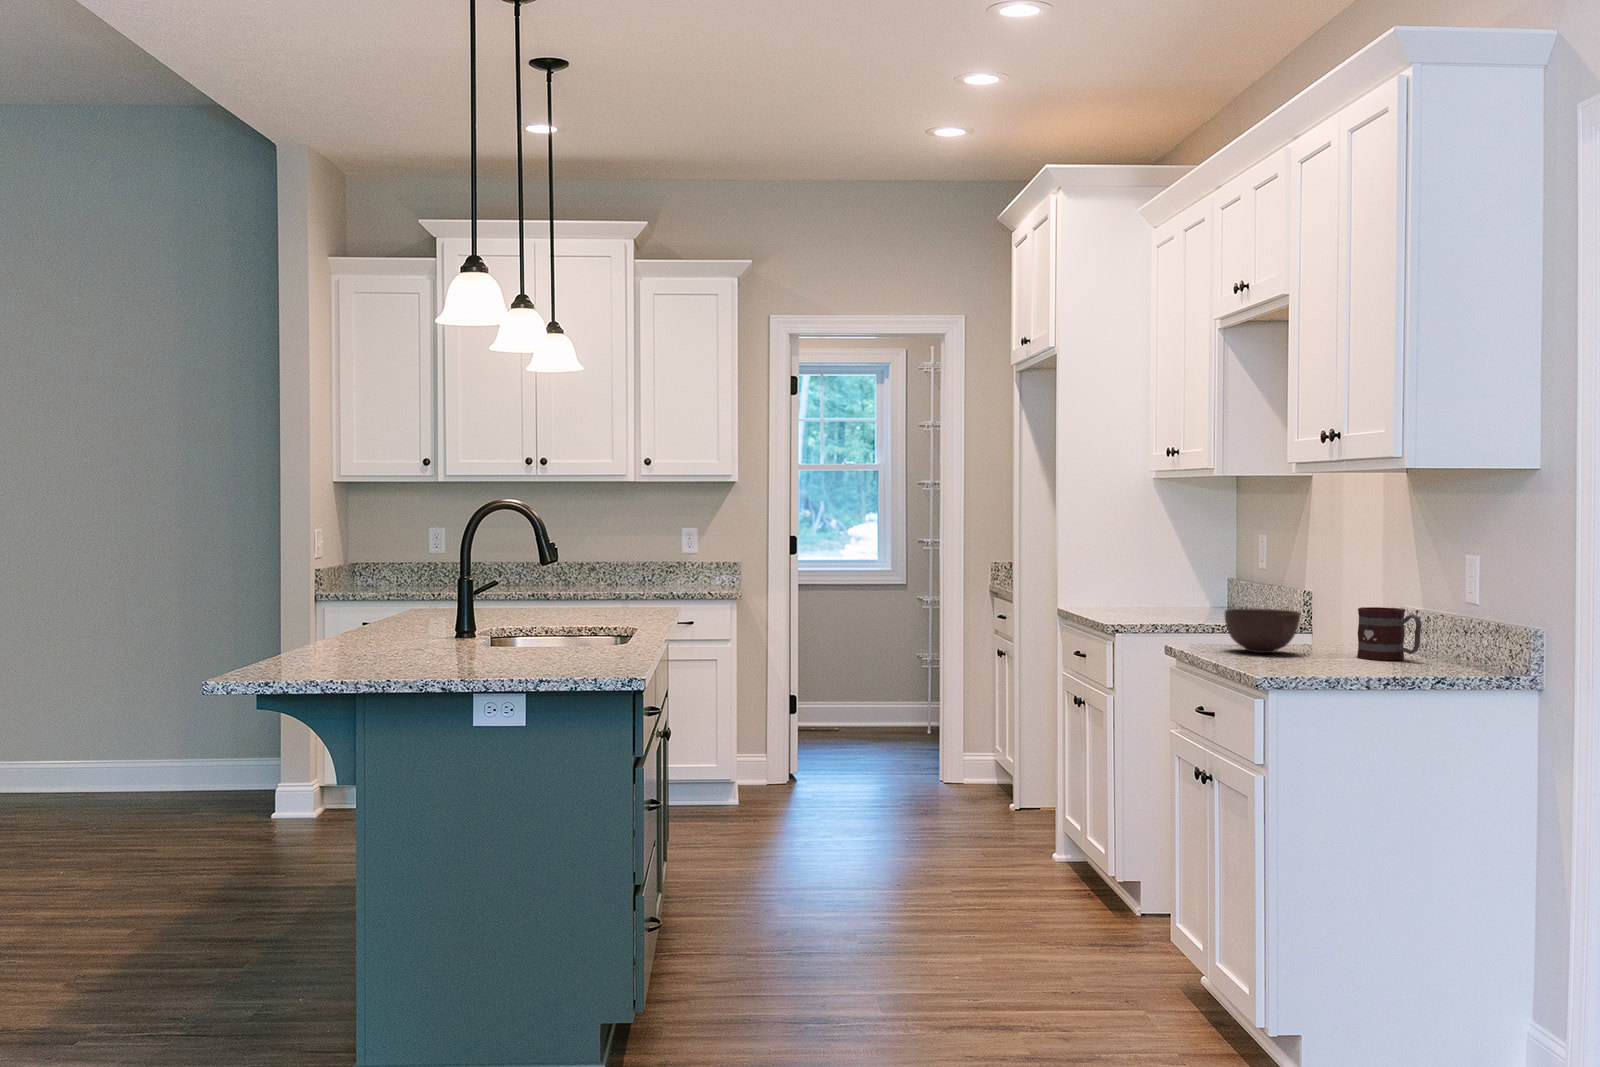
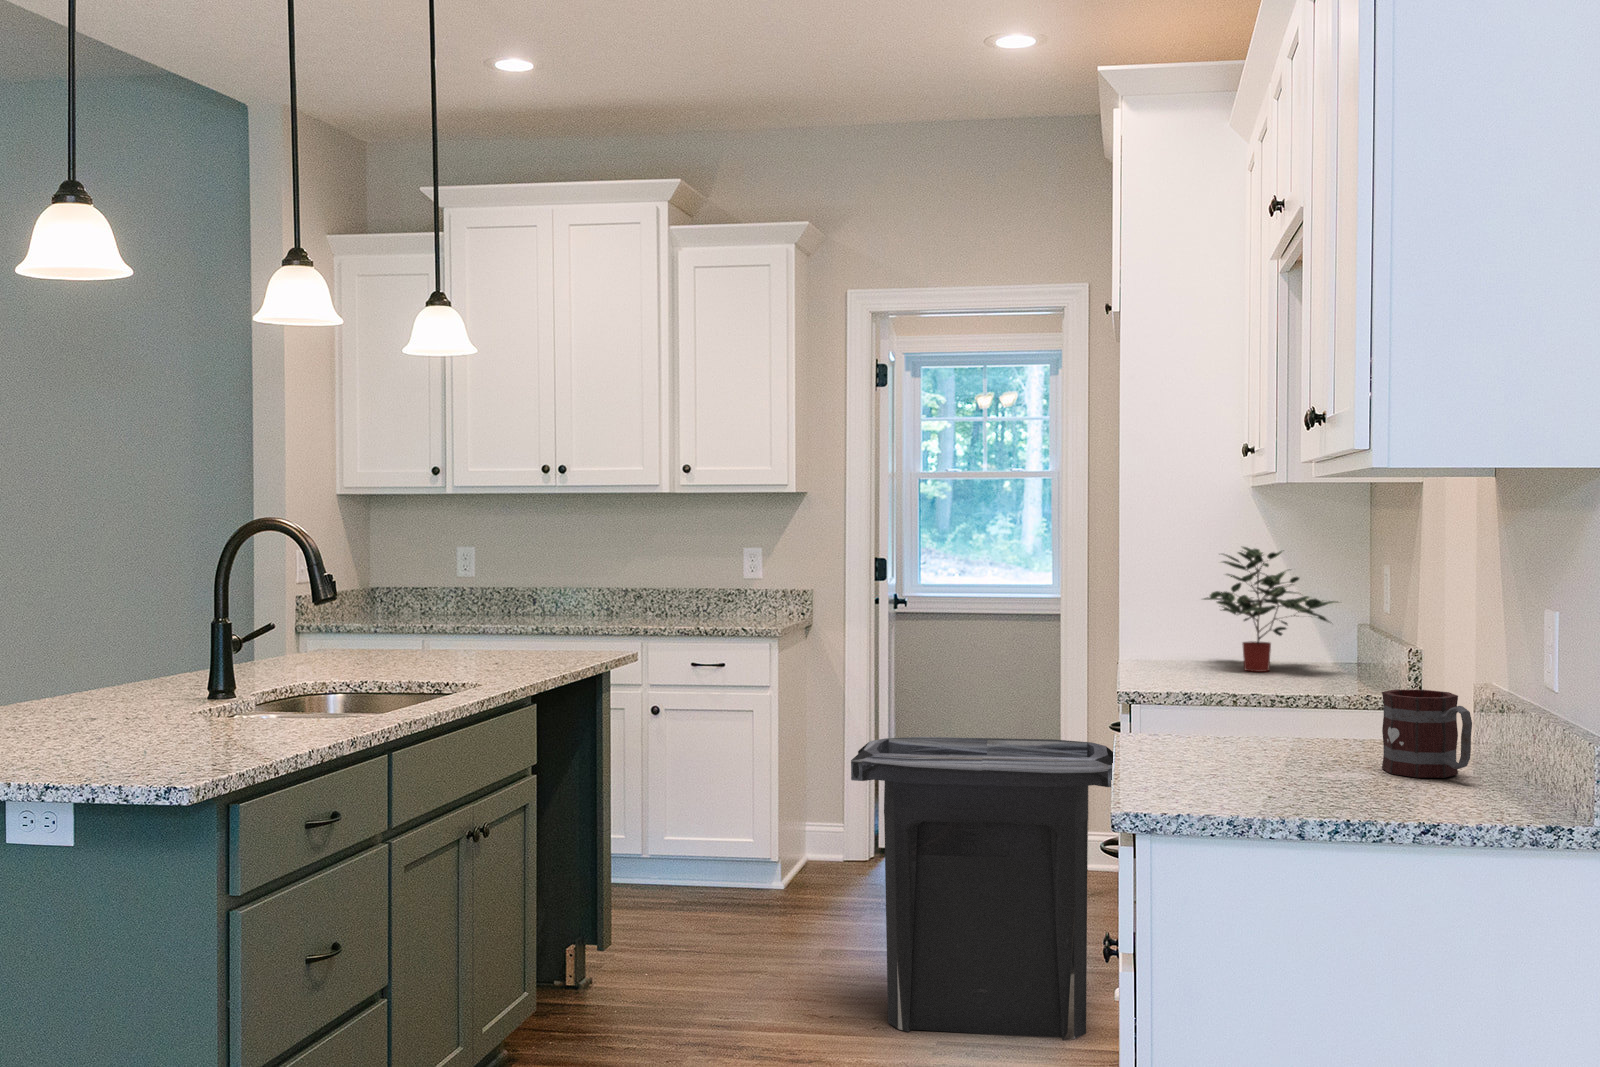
potted plant: none [1113,525,1218,614] -> present [1204,547,1337,672]
bowl: present [1225,608,1301,653] -> none [1180,685,1294,757]
trash can: none [870,668,1073,889] -> present [851,737,1113,1040]

